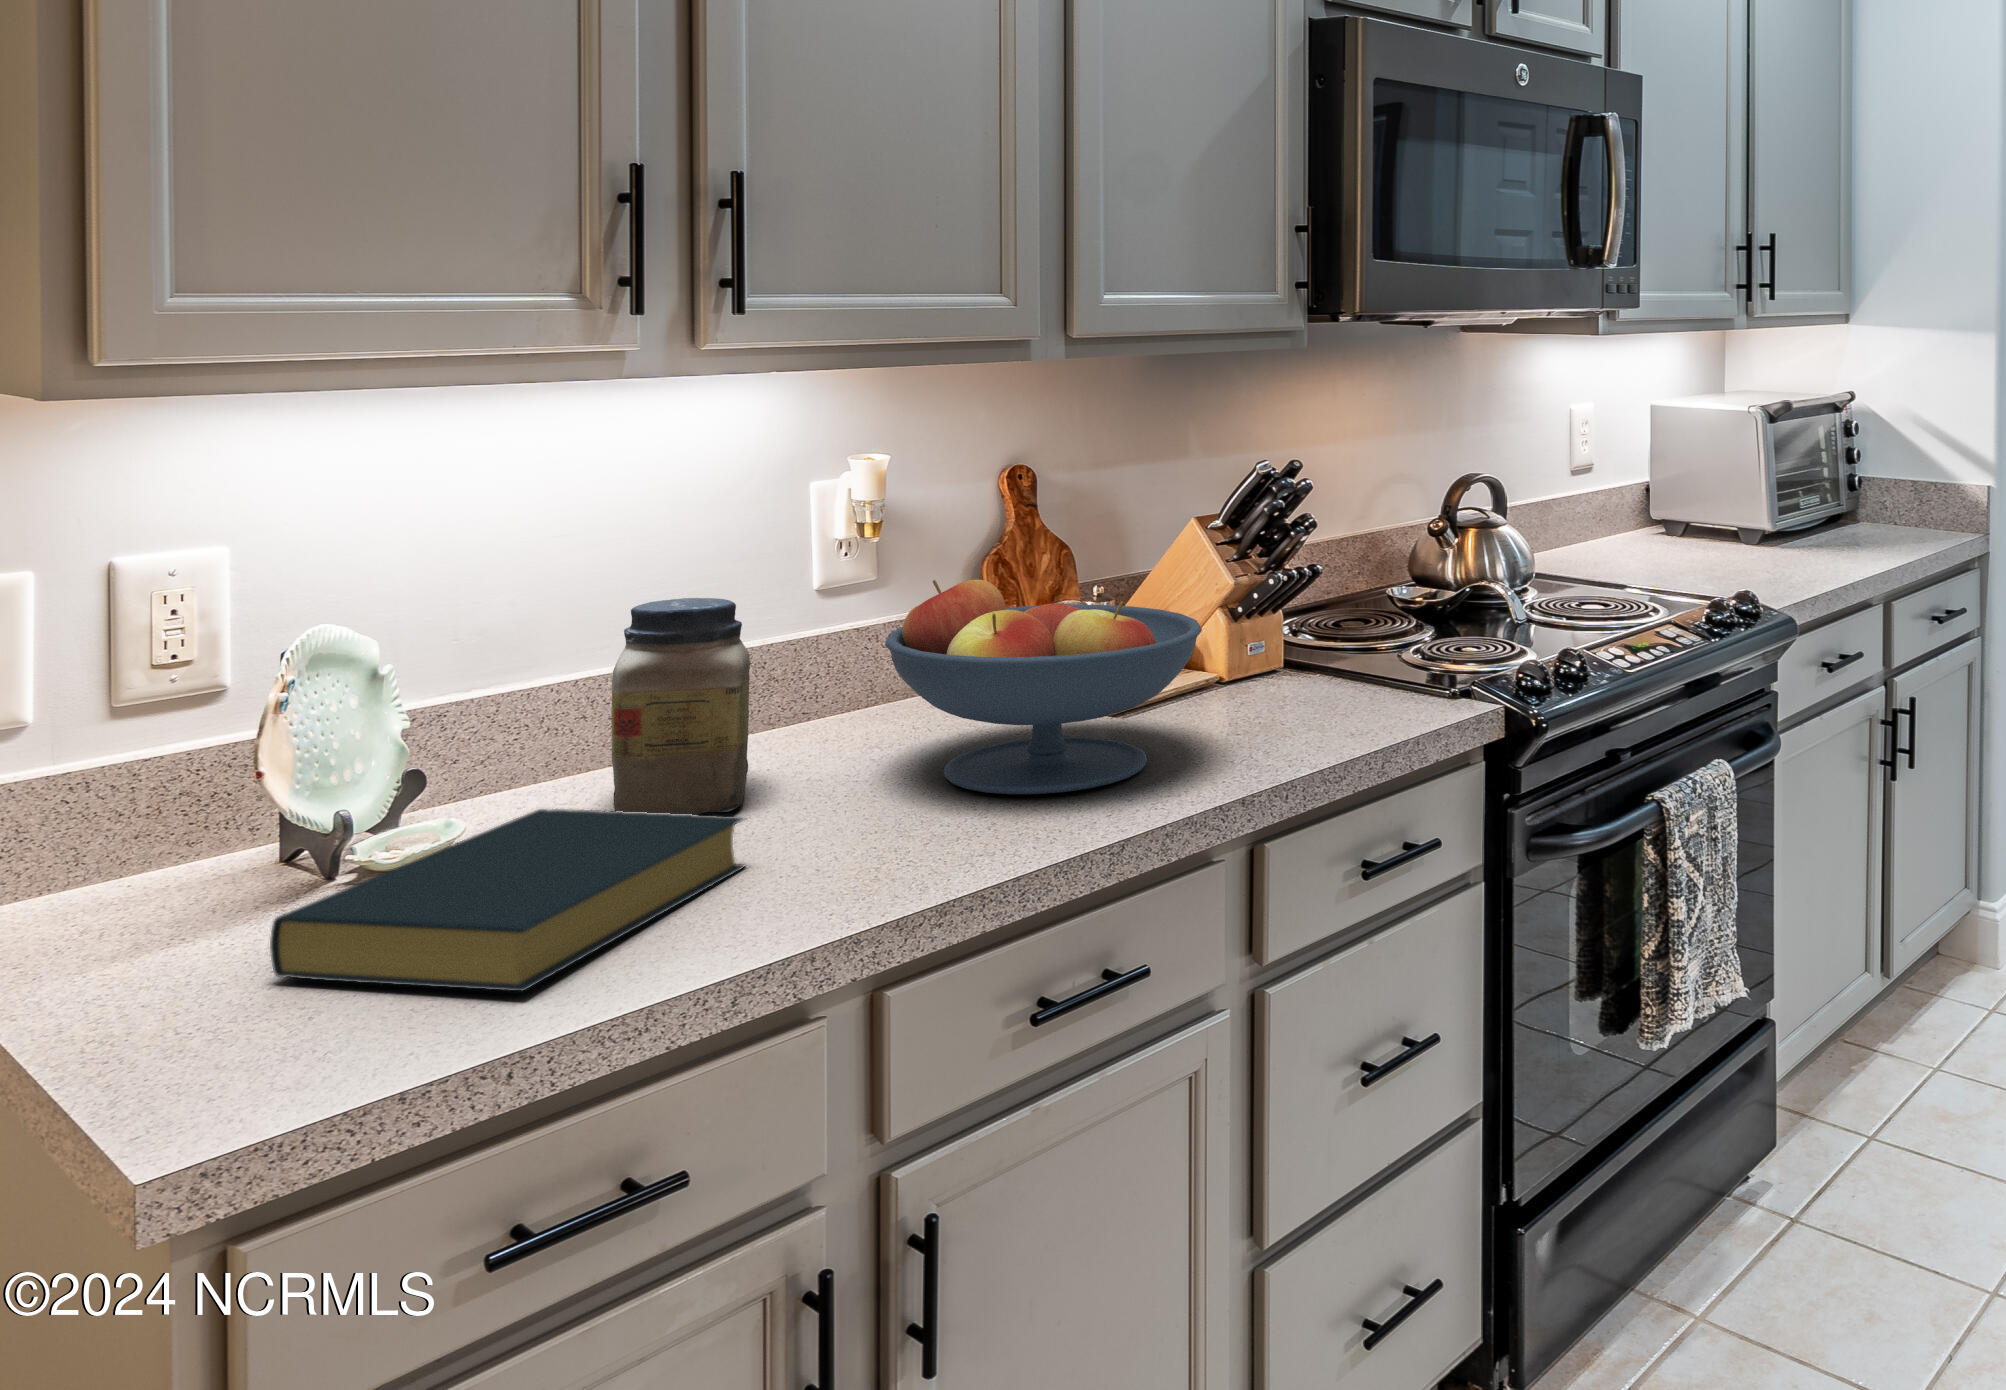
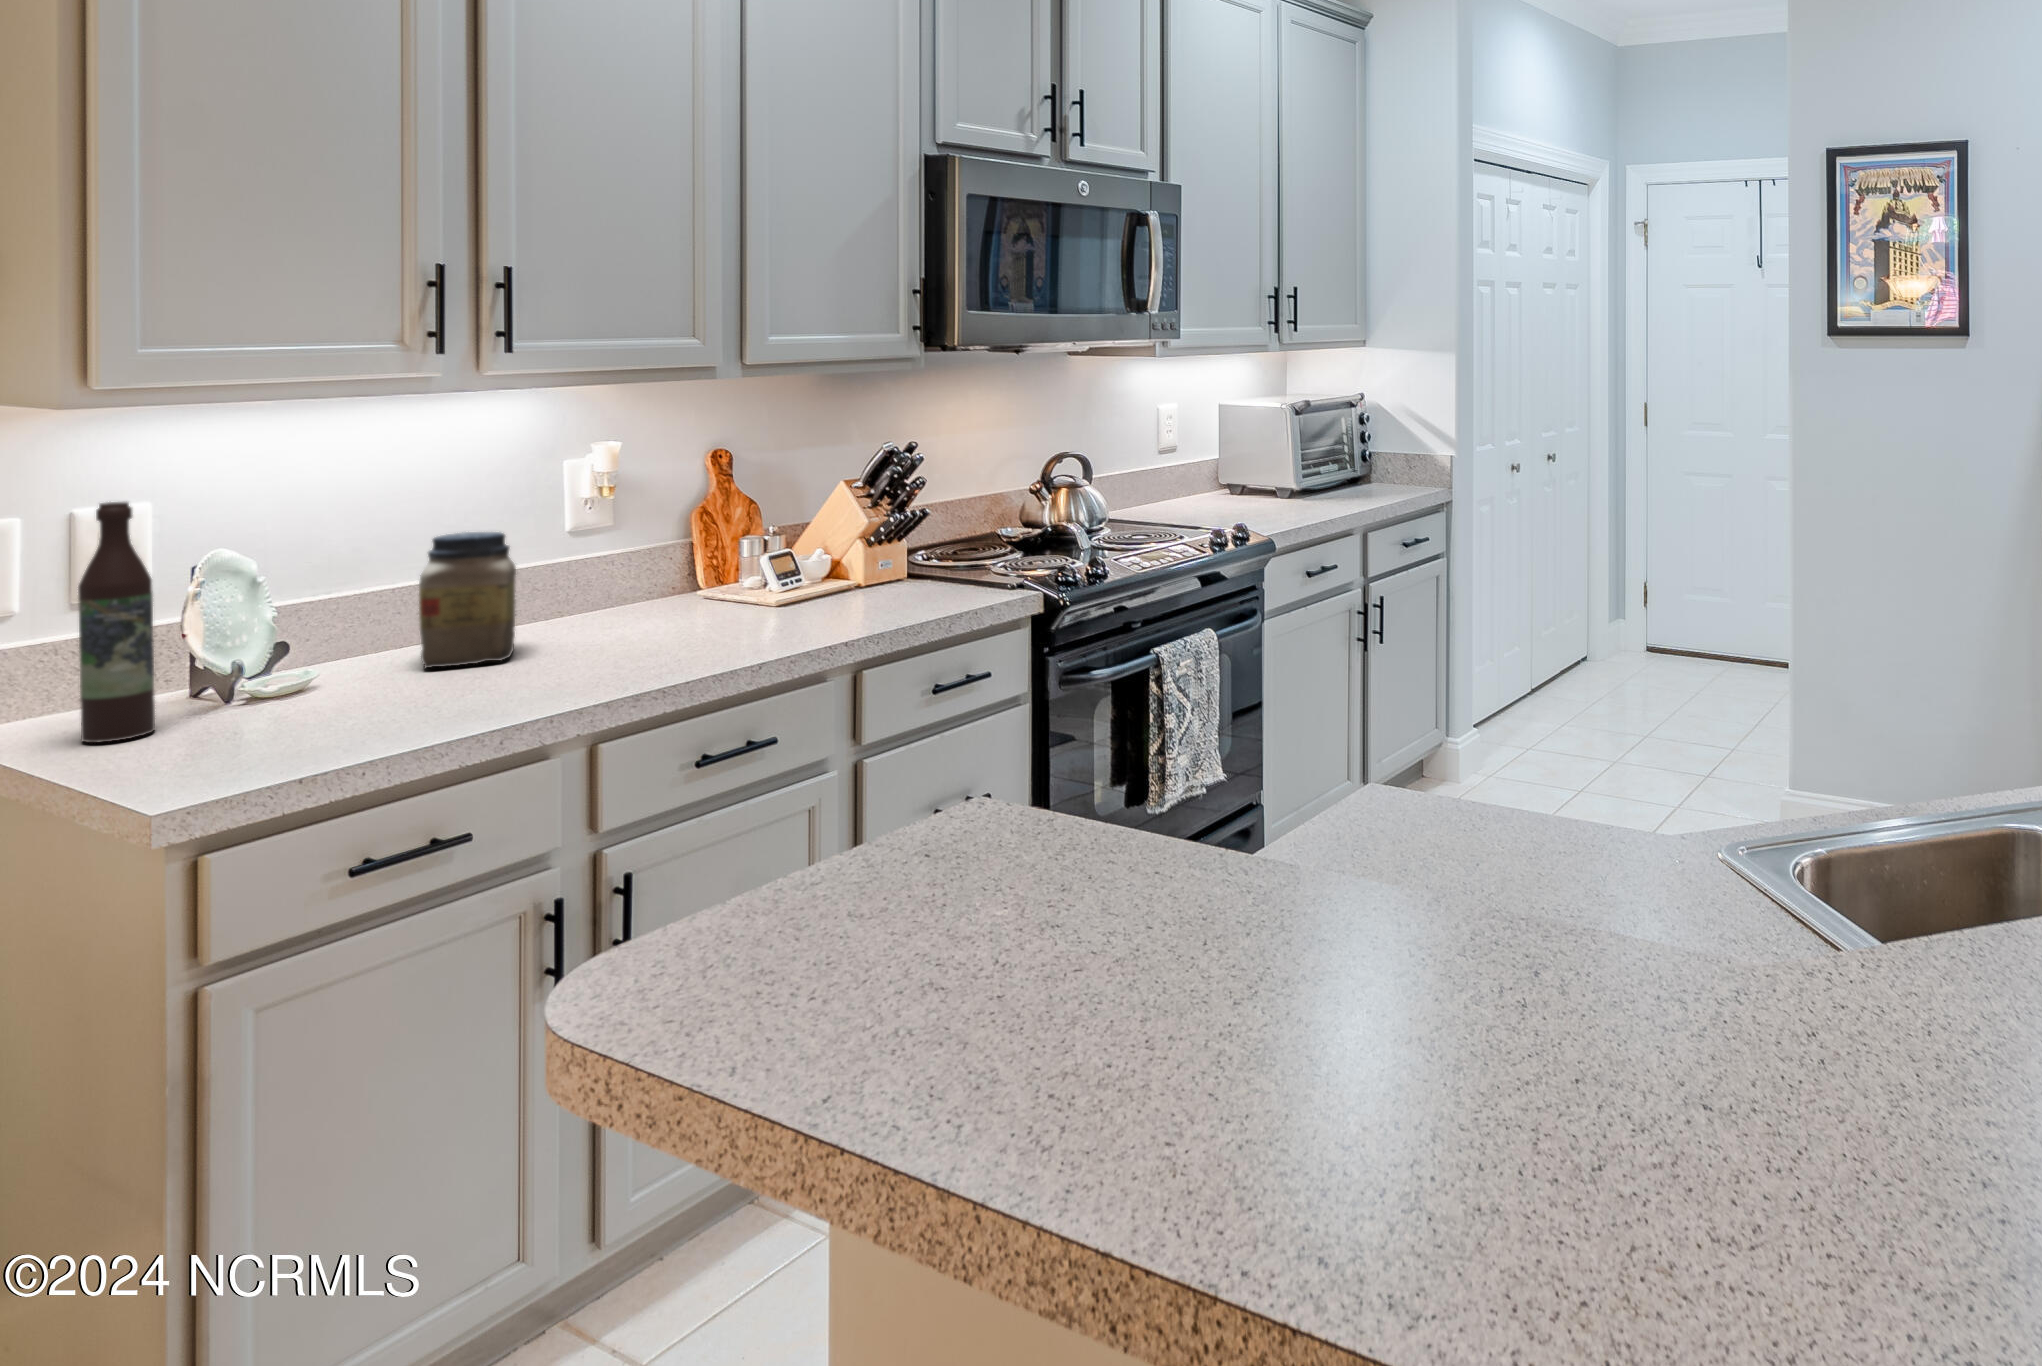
wine bottle: none [102,551,216,962] -> present [78,502,155,743]
fruit bowl: present [885,580,1202,794] -> none [609,518,825,646]
hardback book: present [270,809,745,991] -> none [197,656,509,743]

